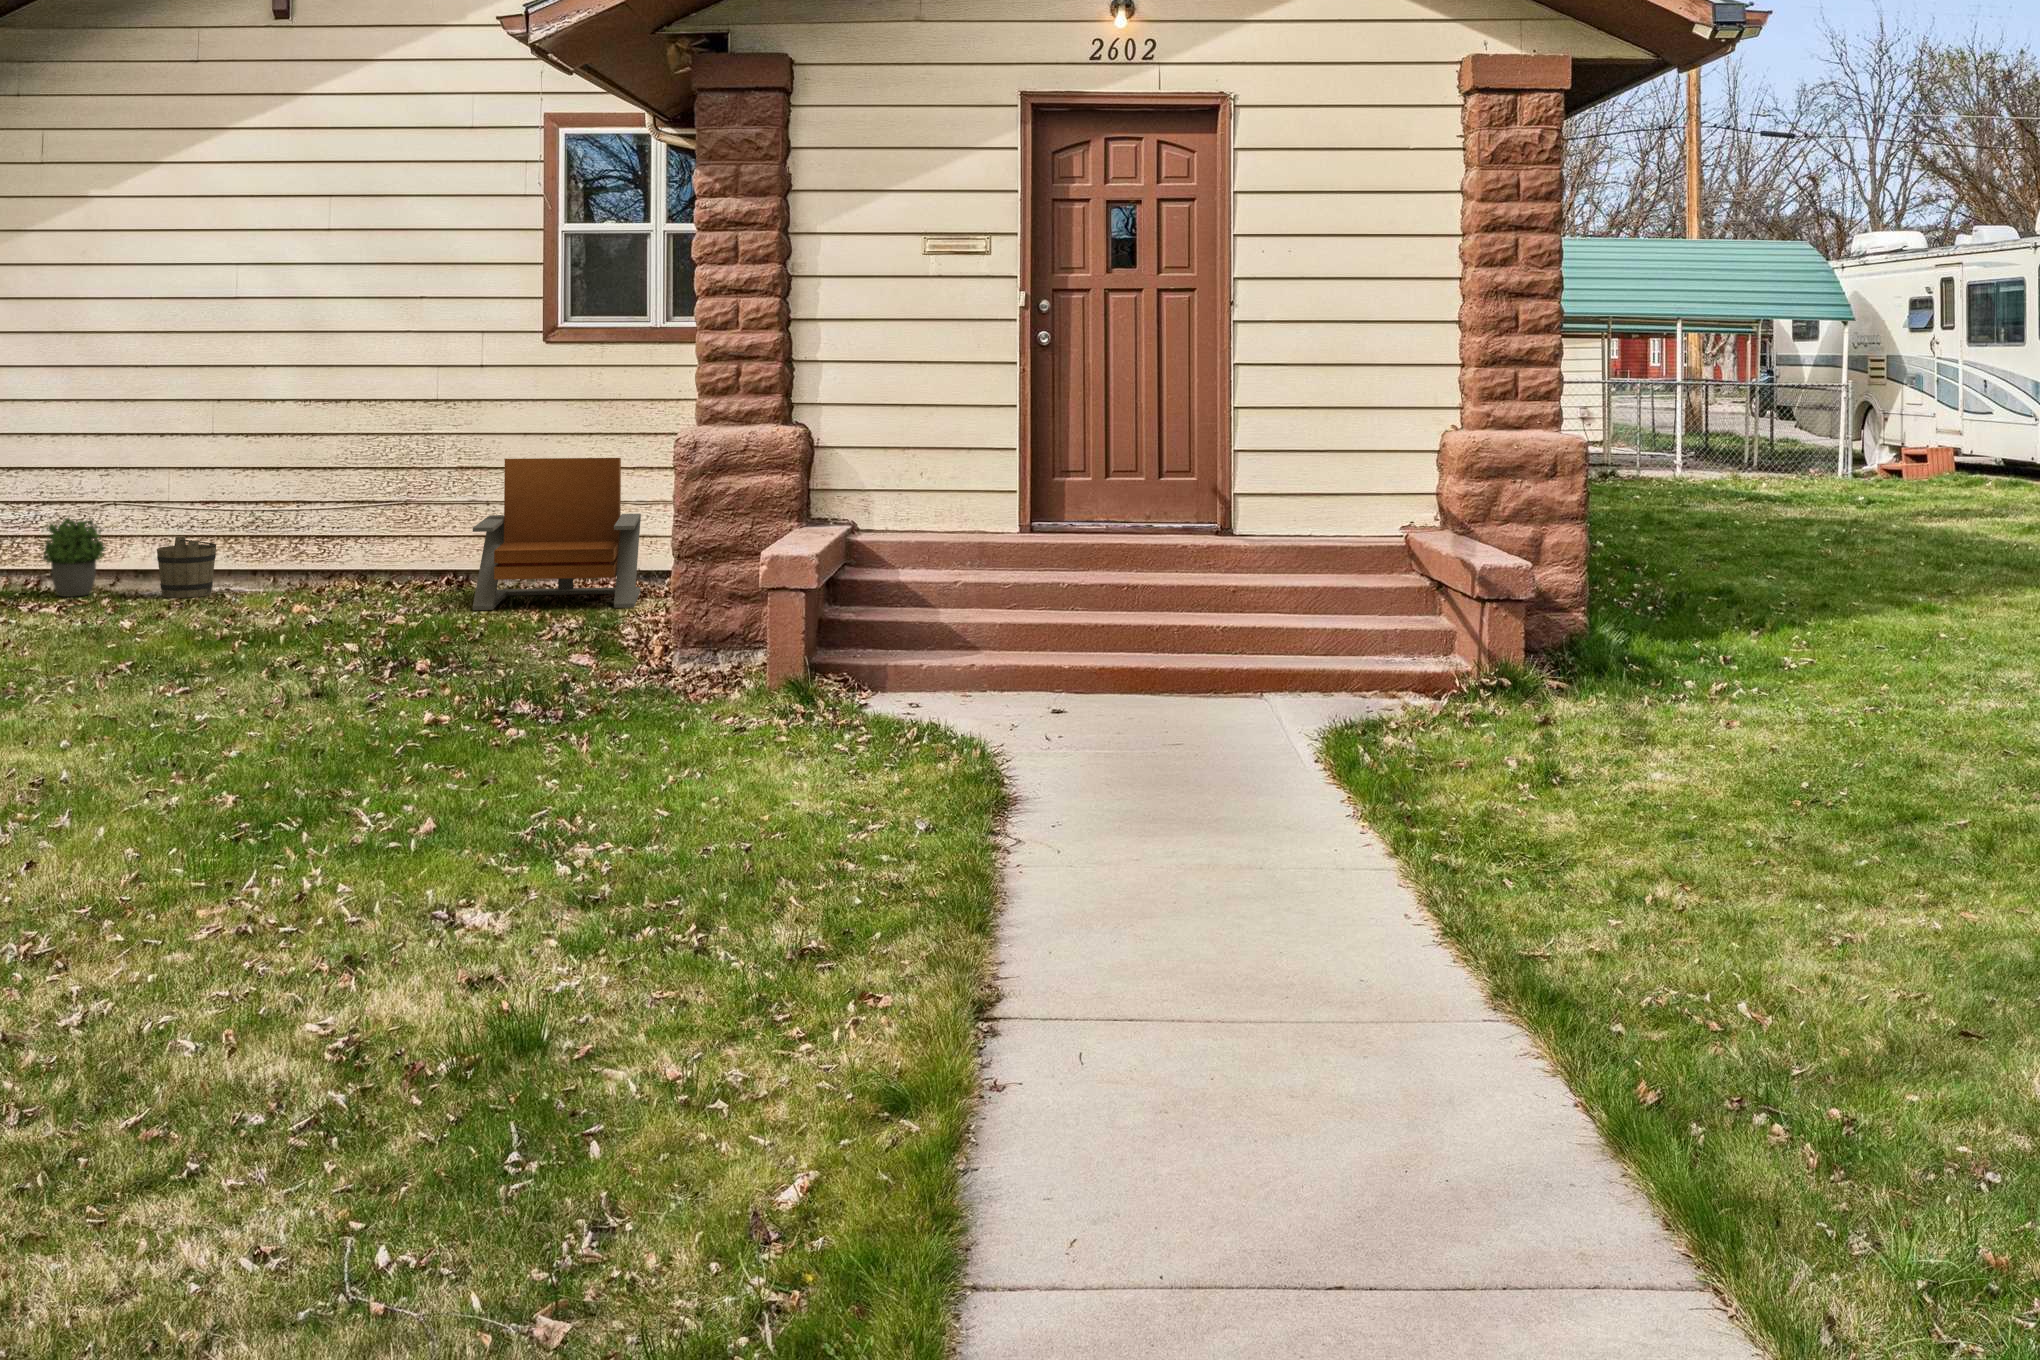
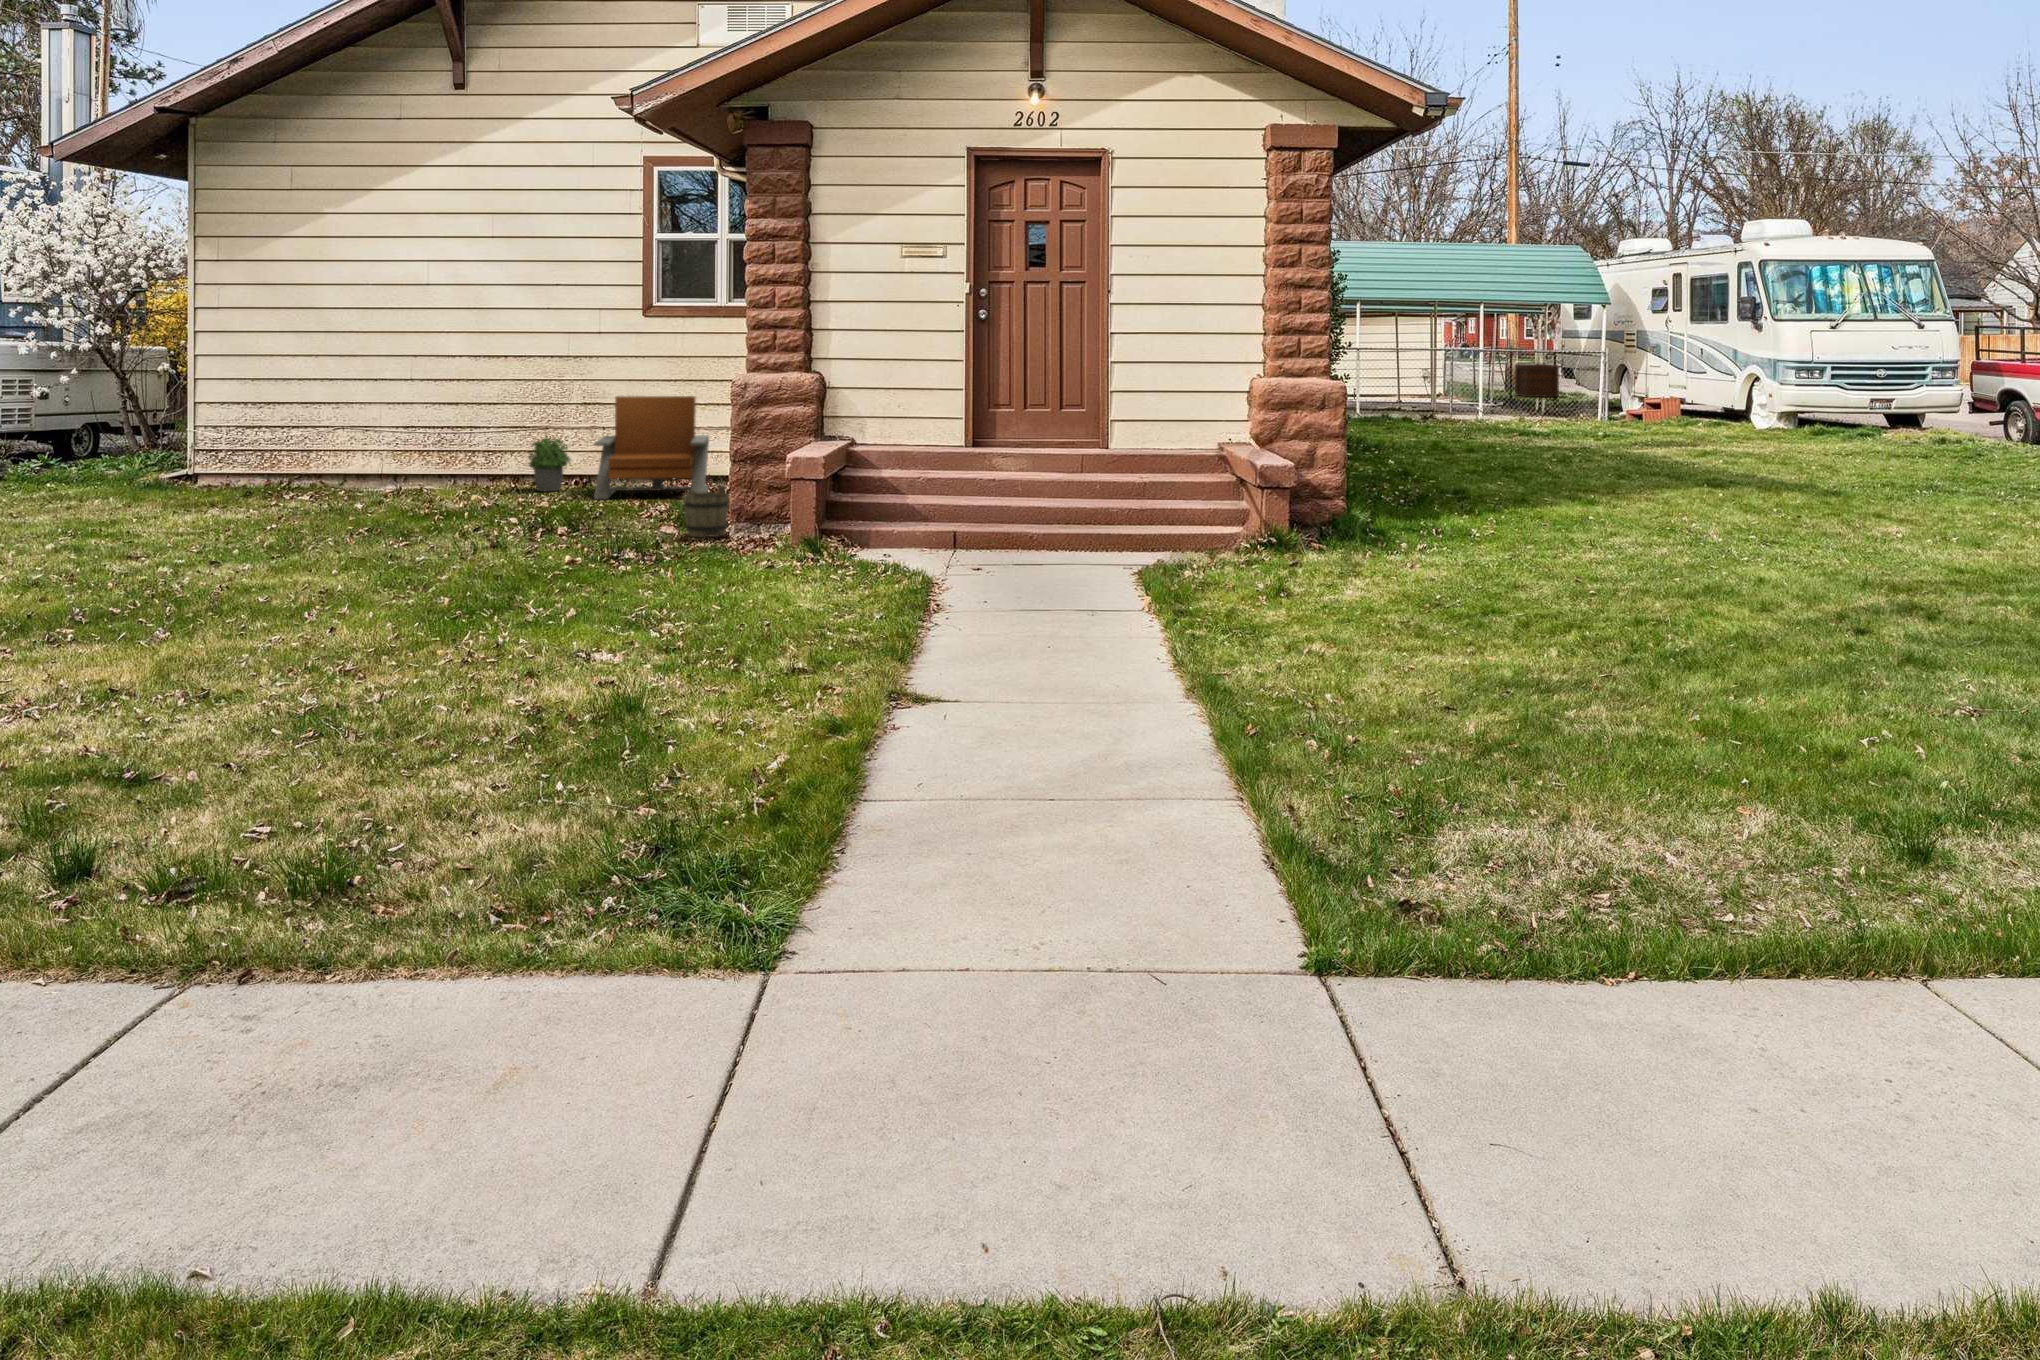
wooden crate: none [1712,400,1772,445] -> present [1515,364,1559,397]
potted plant: present [41,518,106,597] -> present [528,437,570,492]
bucket: present [157,536,216,598] -> present [683,486,730,537]

